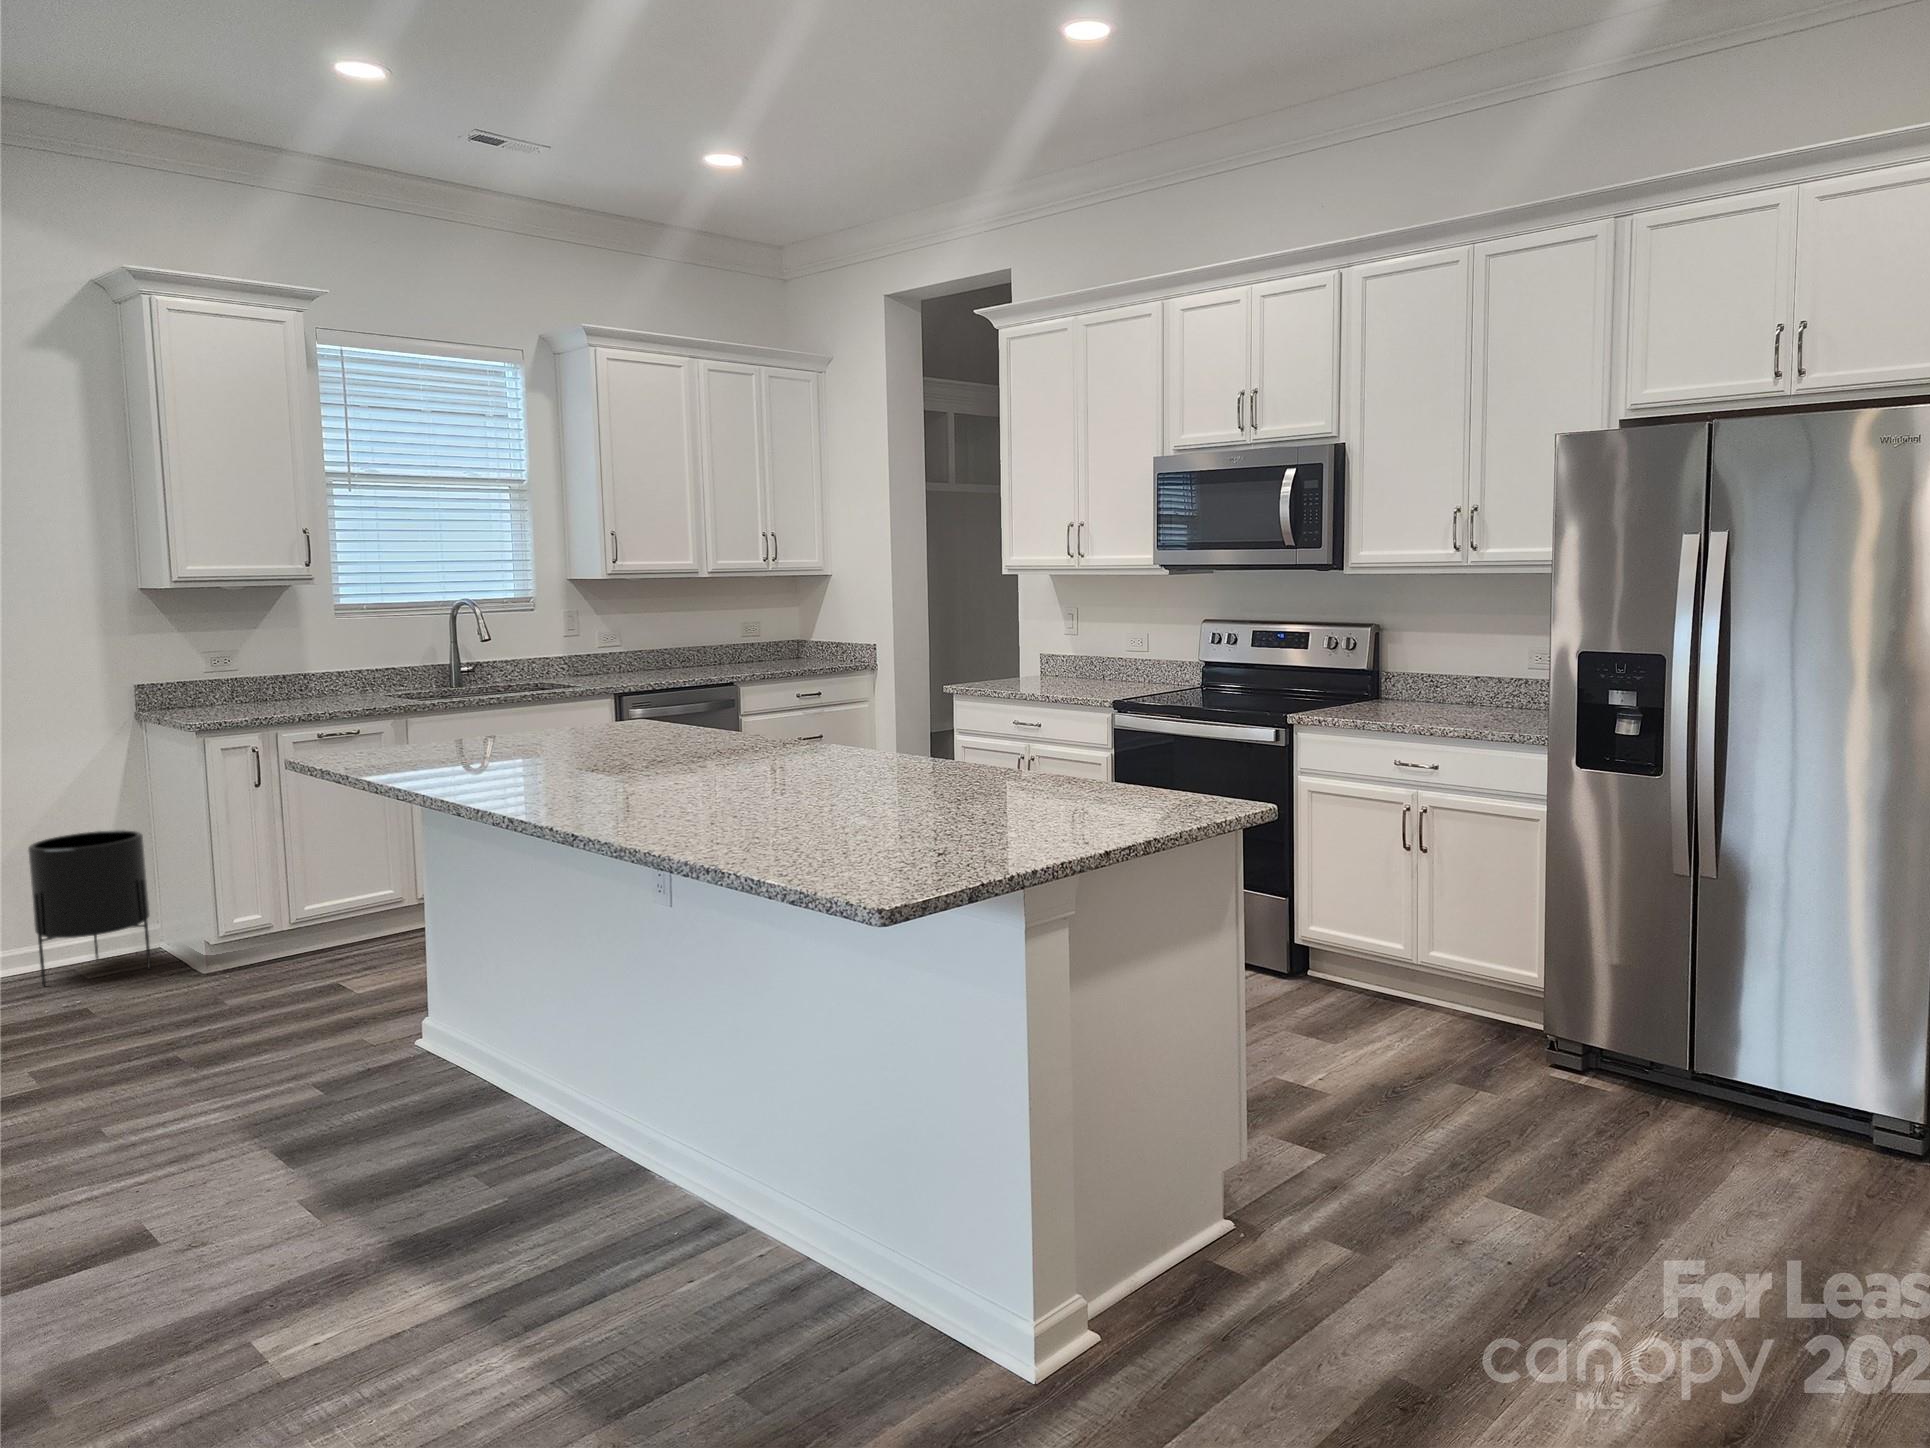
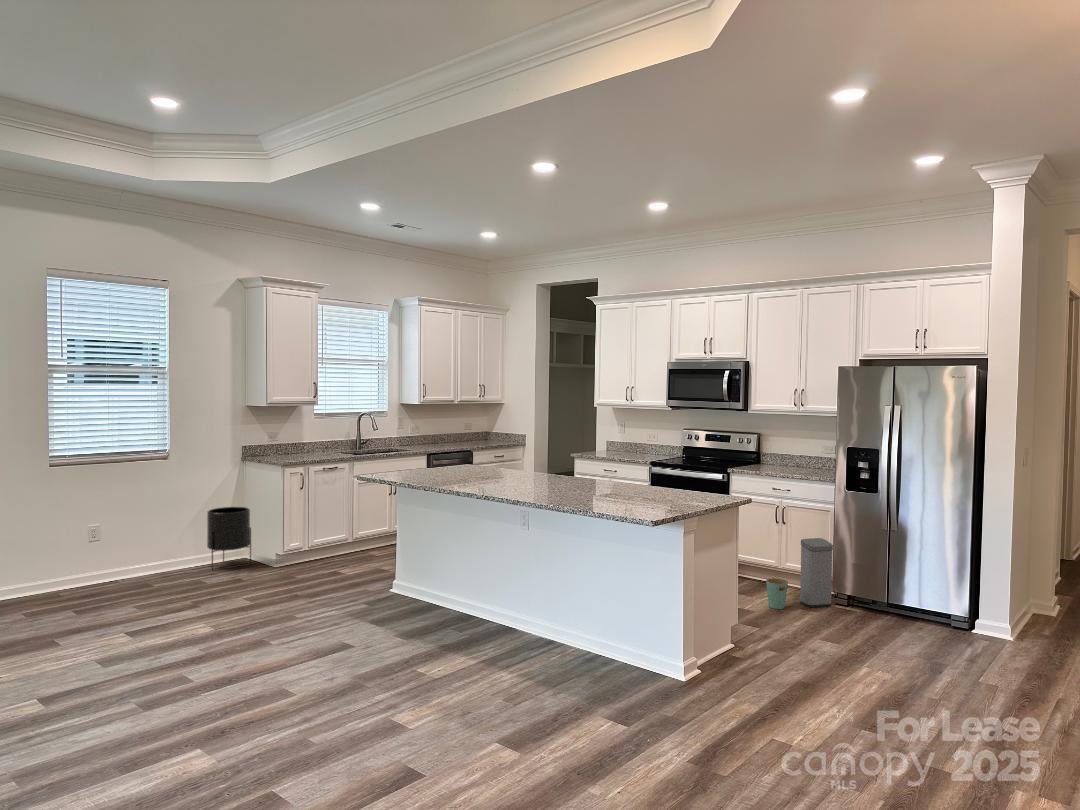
trash can: none [1364,896,1545,1087] -> present [766,538,833,609]

